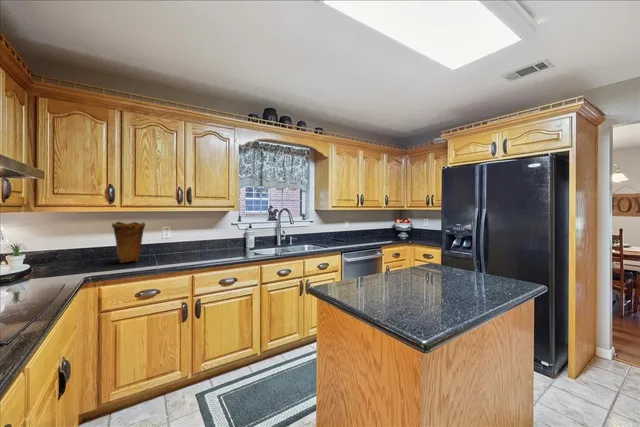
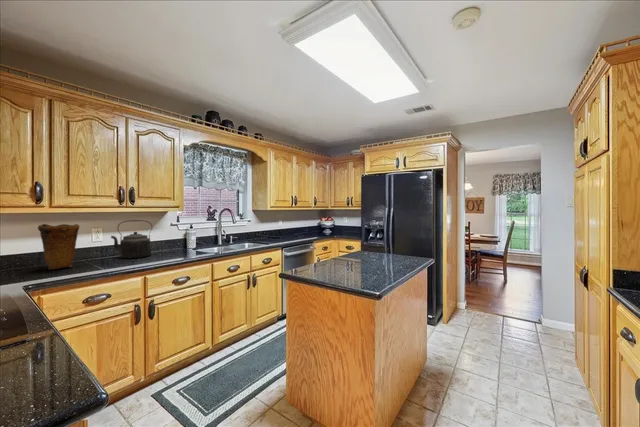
kettle: none [174,220,210,256] -> present [111,220,152,258]

